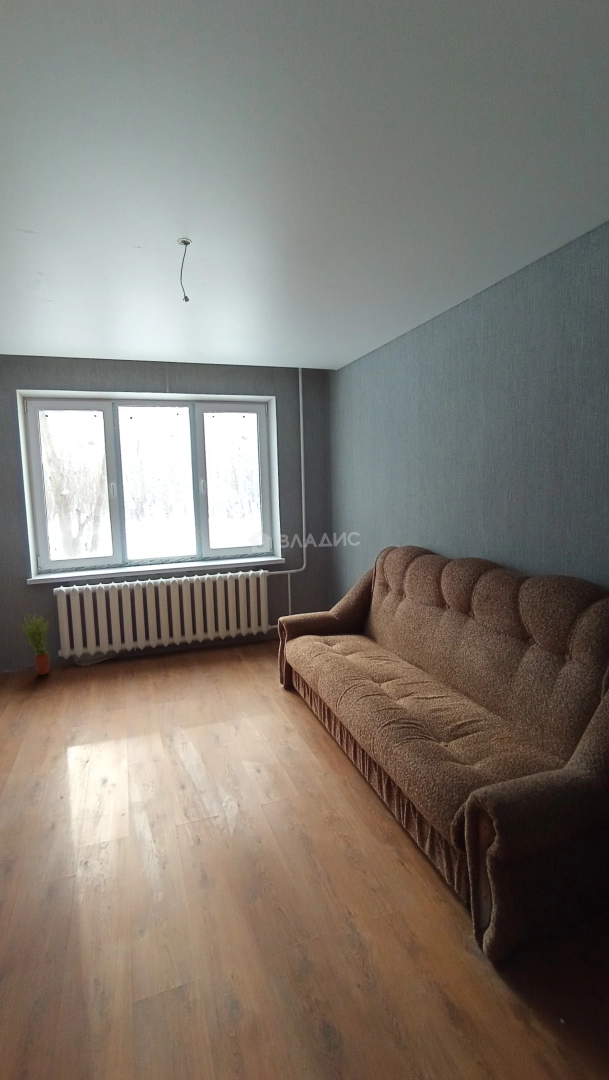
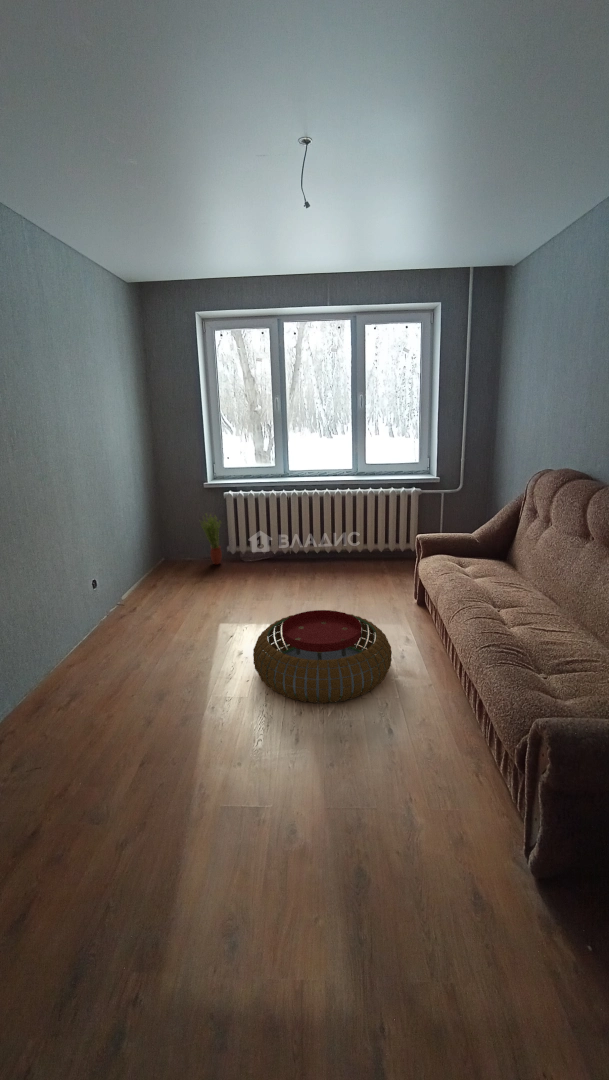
pouf: none [130,711,285,822] -> present [253,610,392,703]

